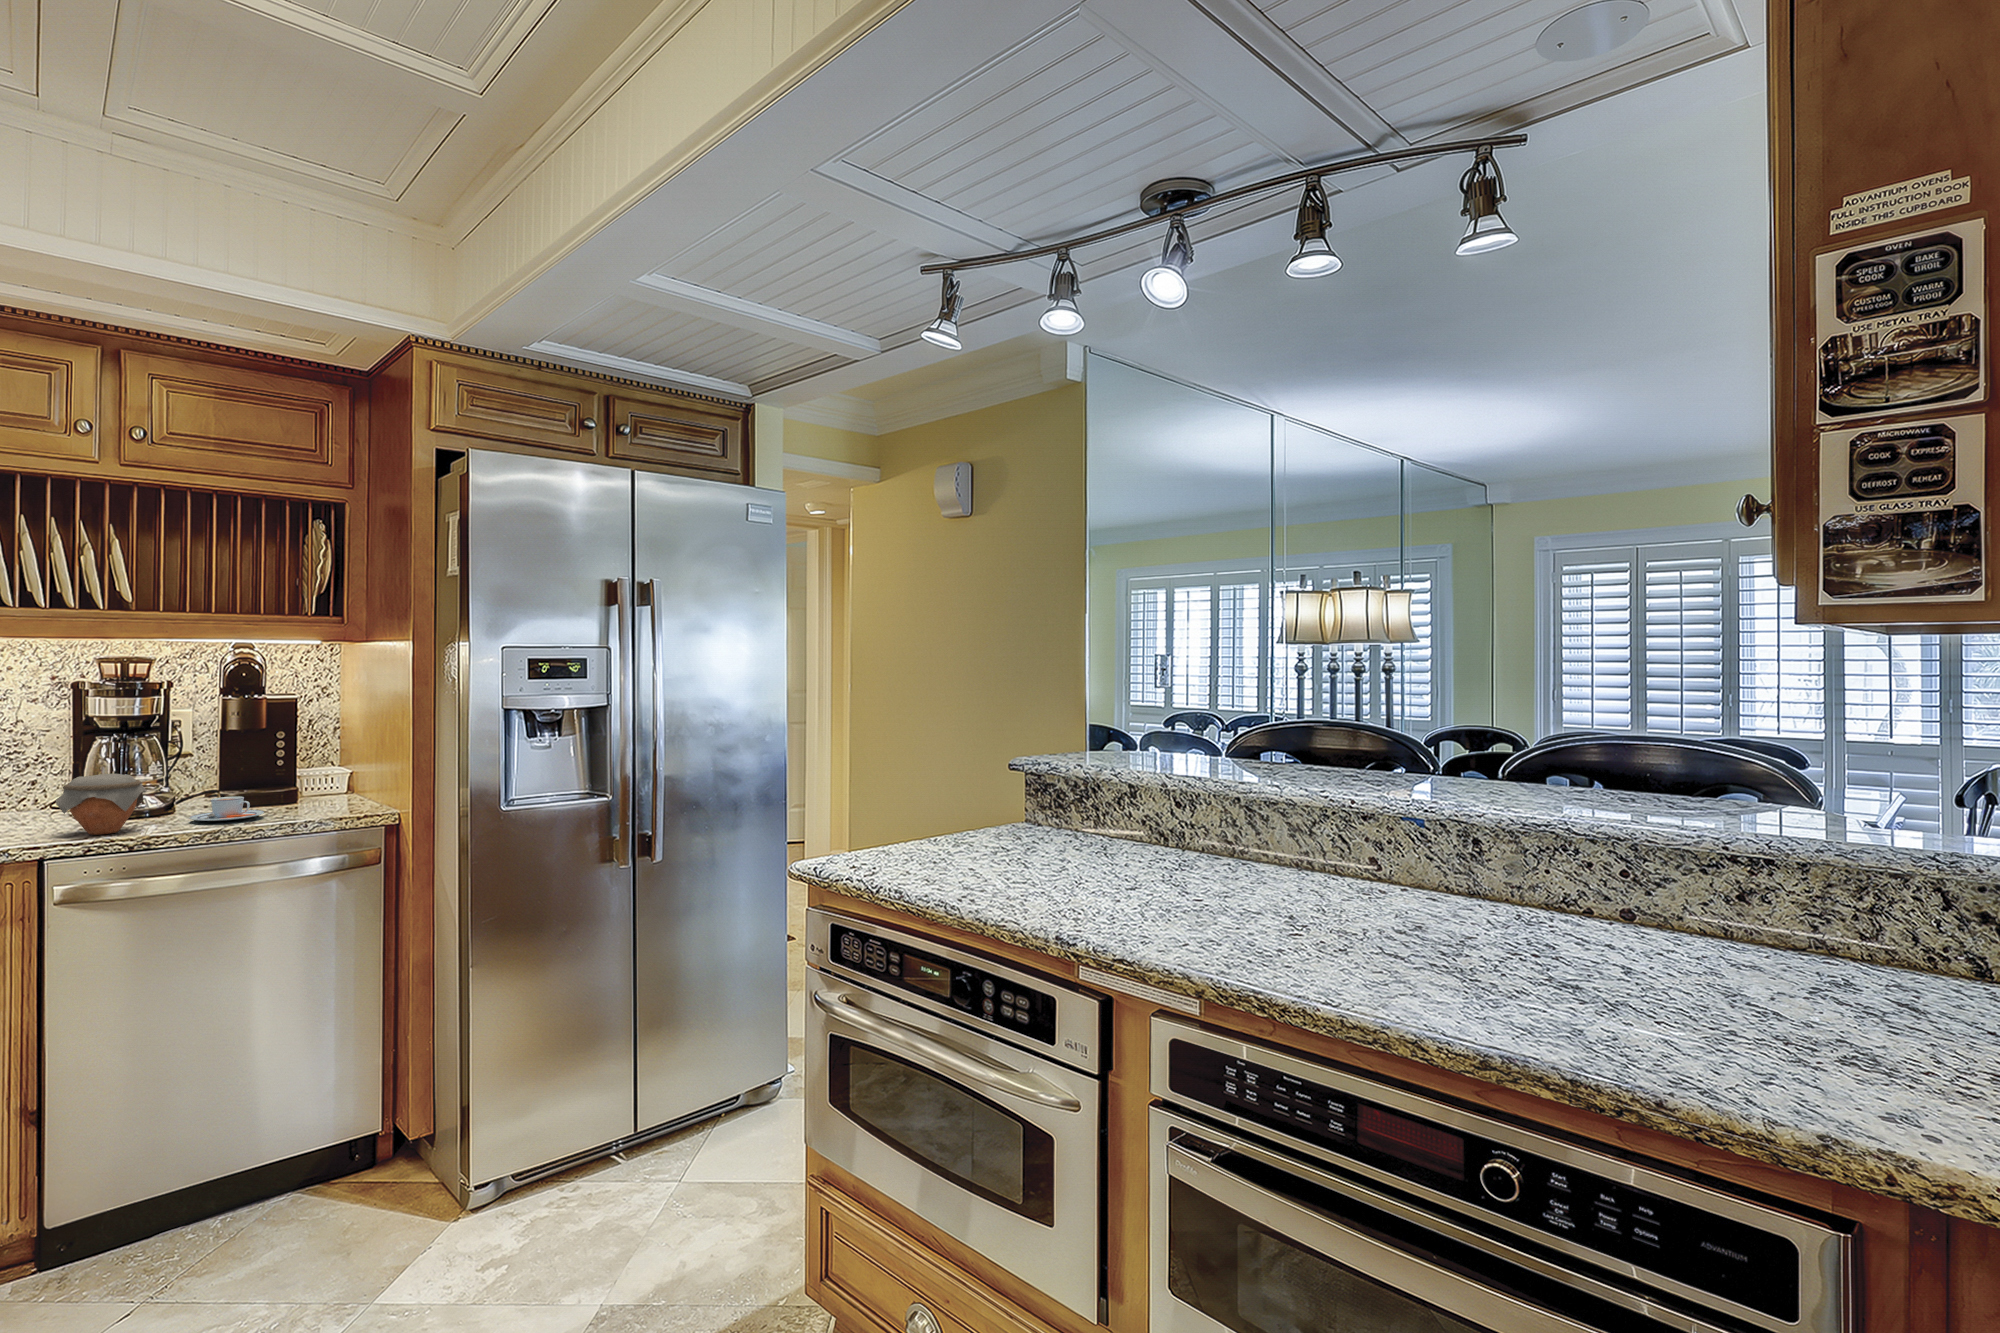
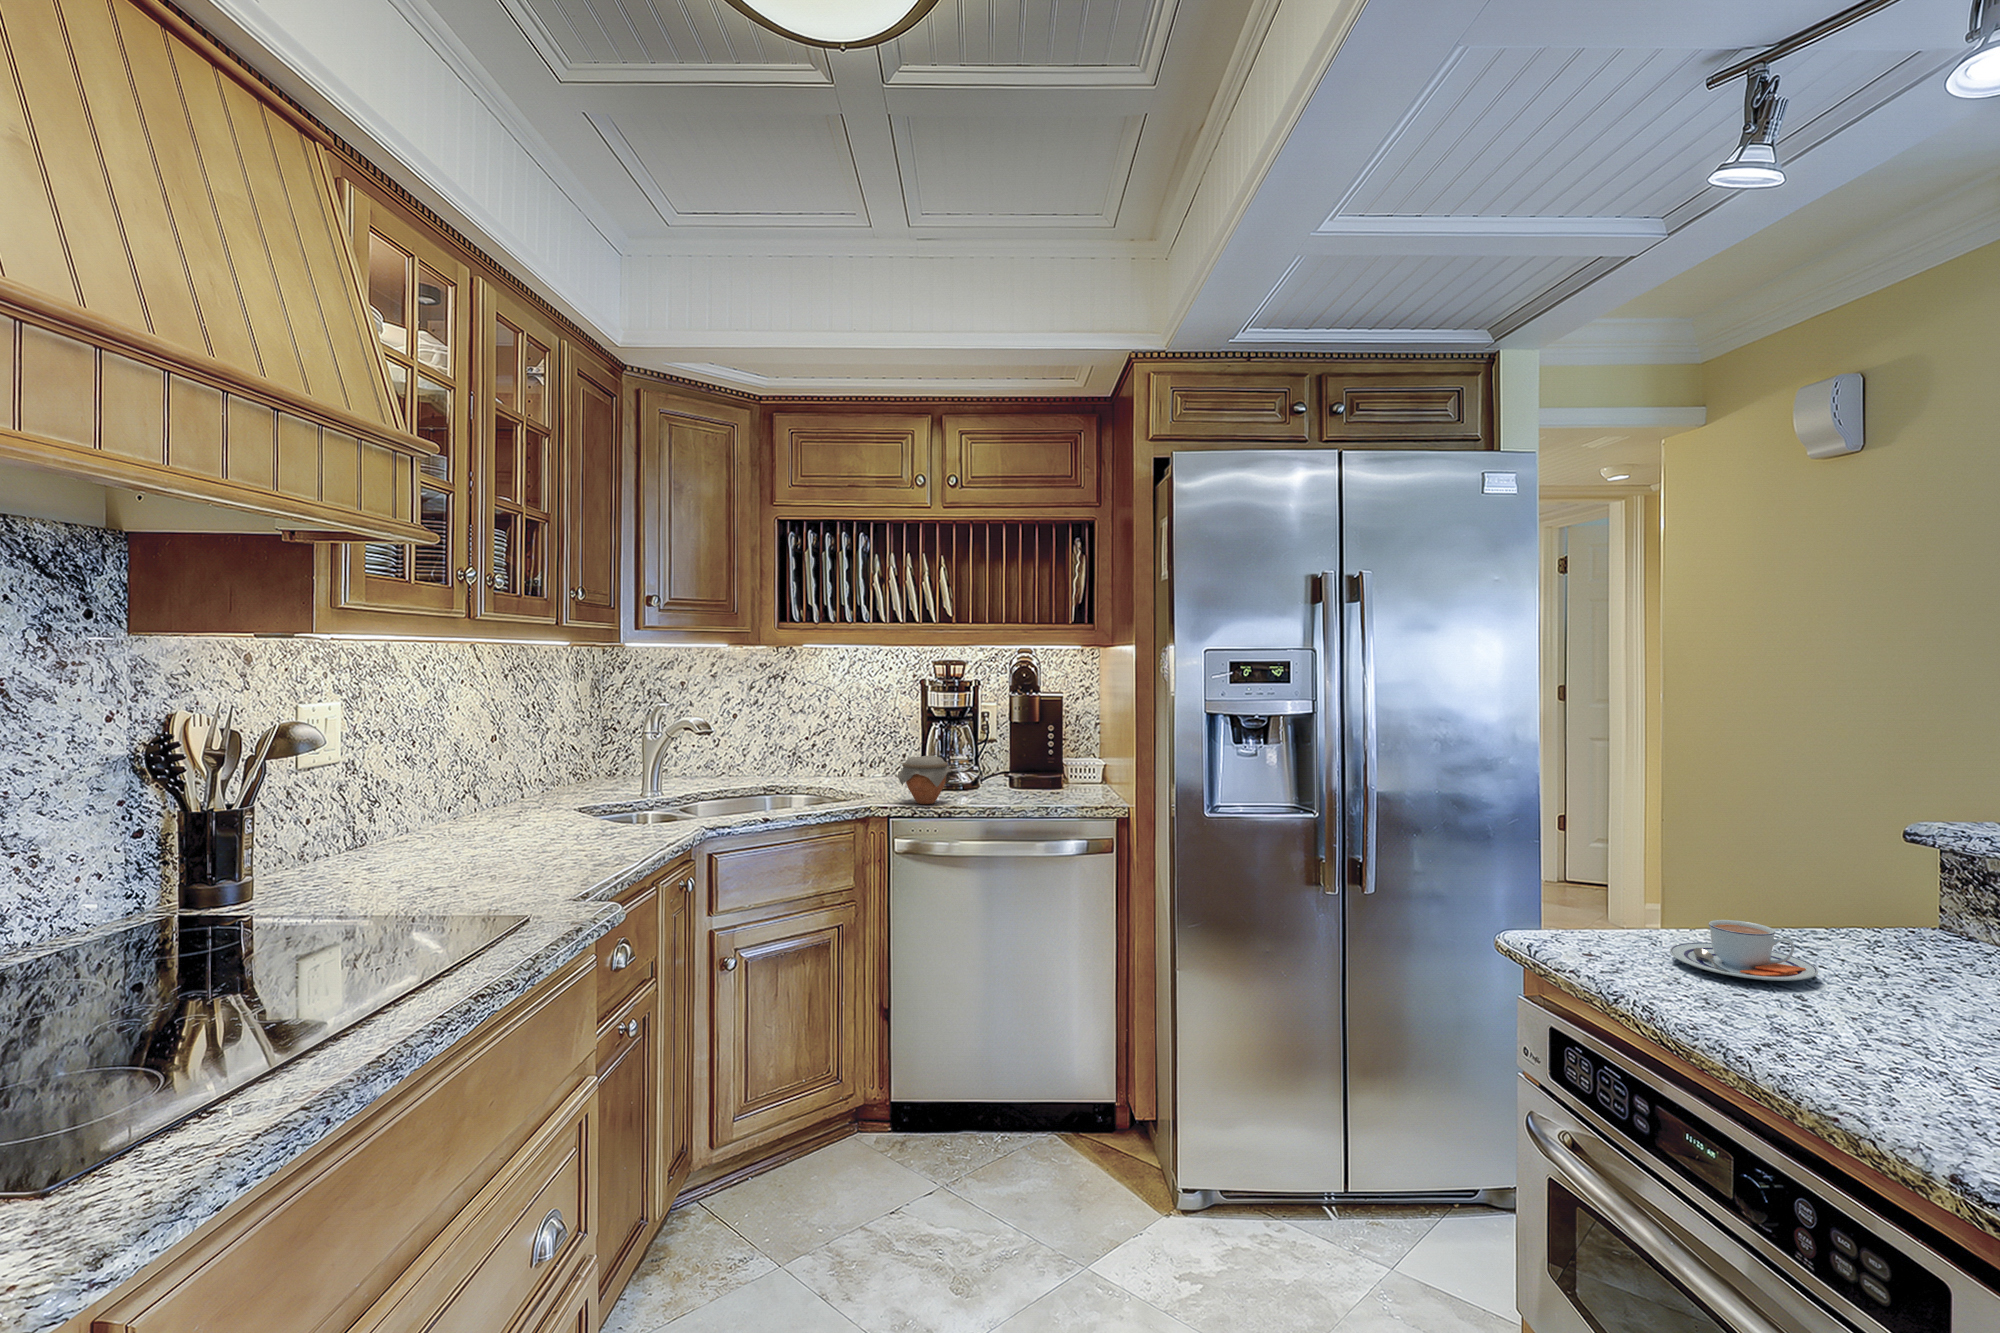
teacup: present [189,797,264,821] -> present [1670,920,1818,981]

